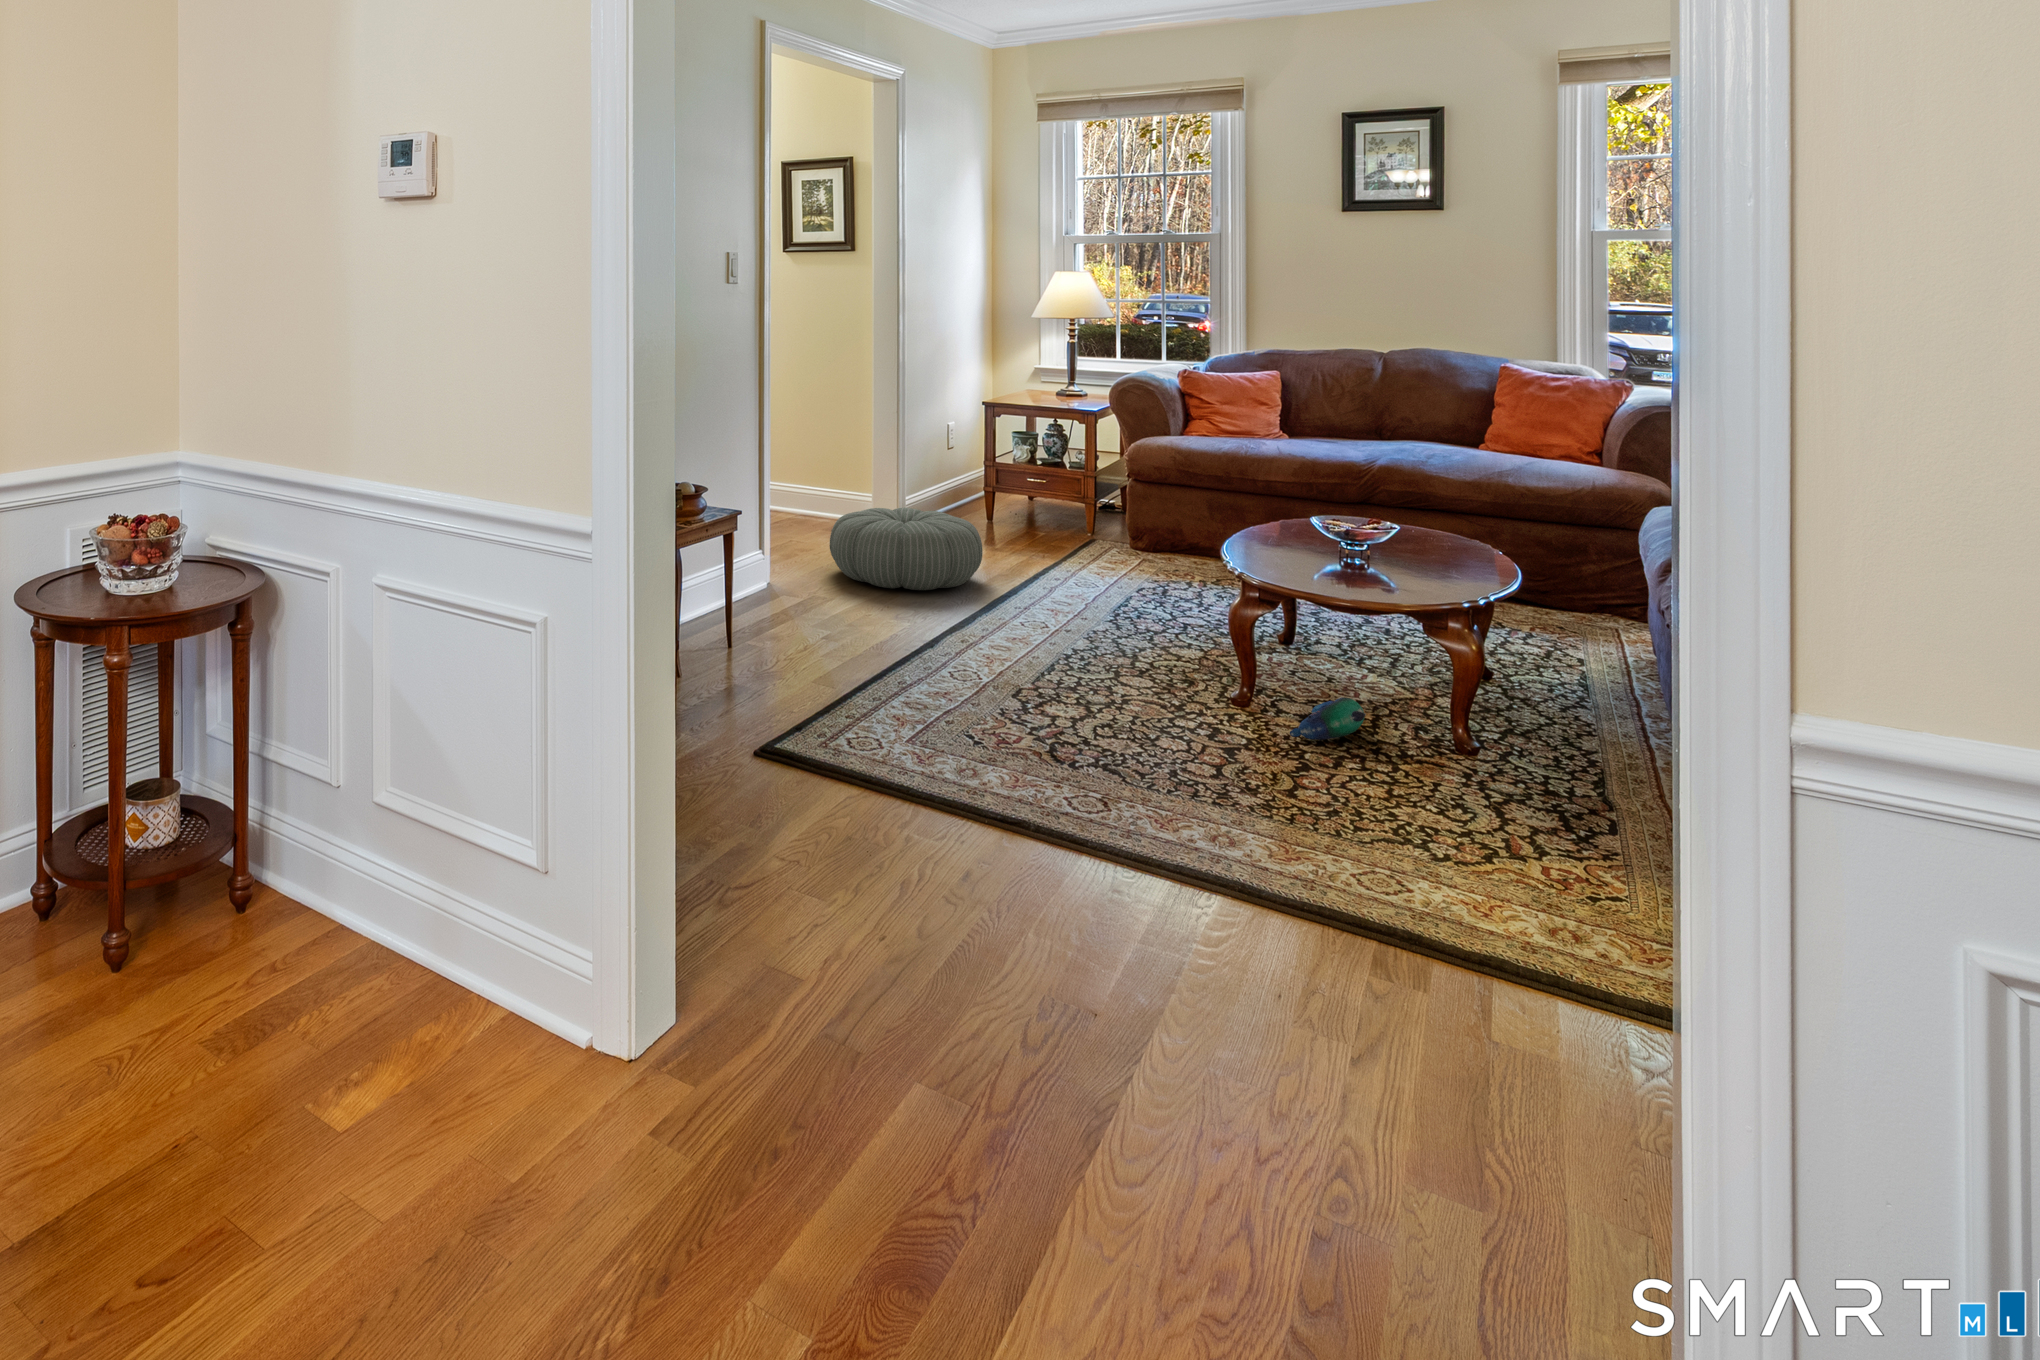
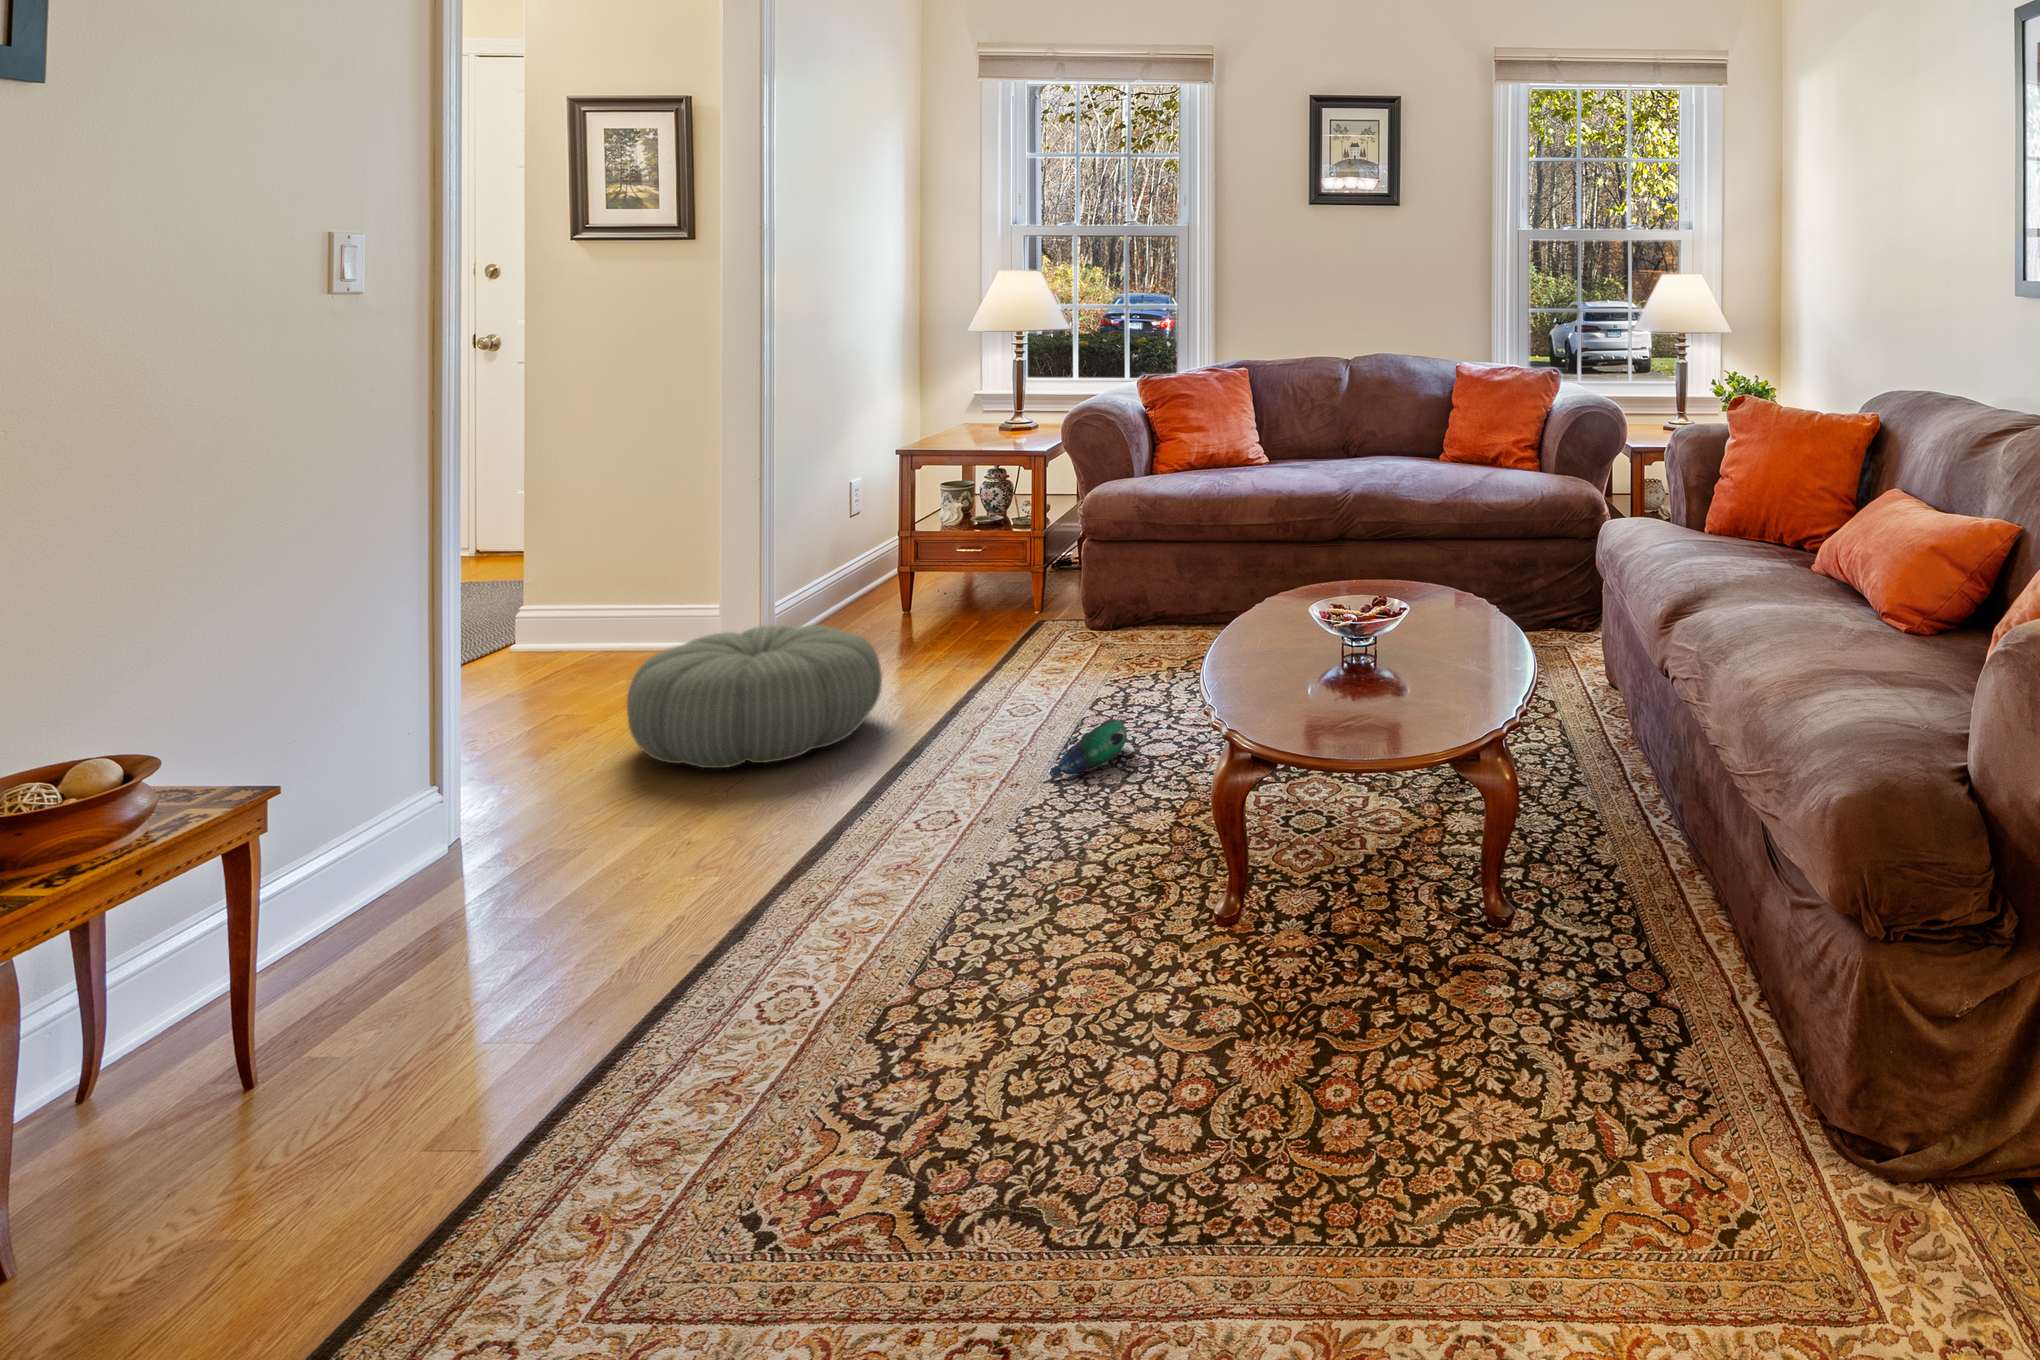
plush toy: present [1290,698,1366,741] -> present [1050,719,1127,776]

